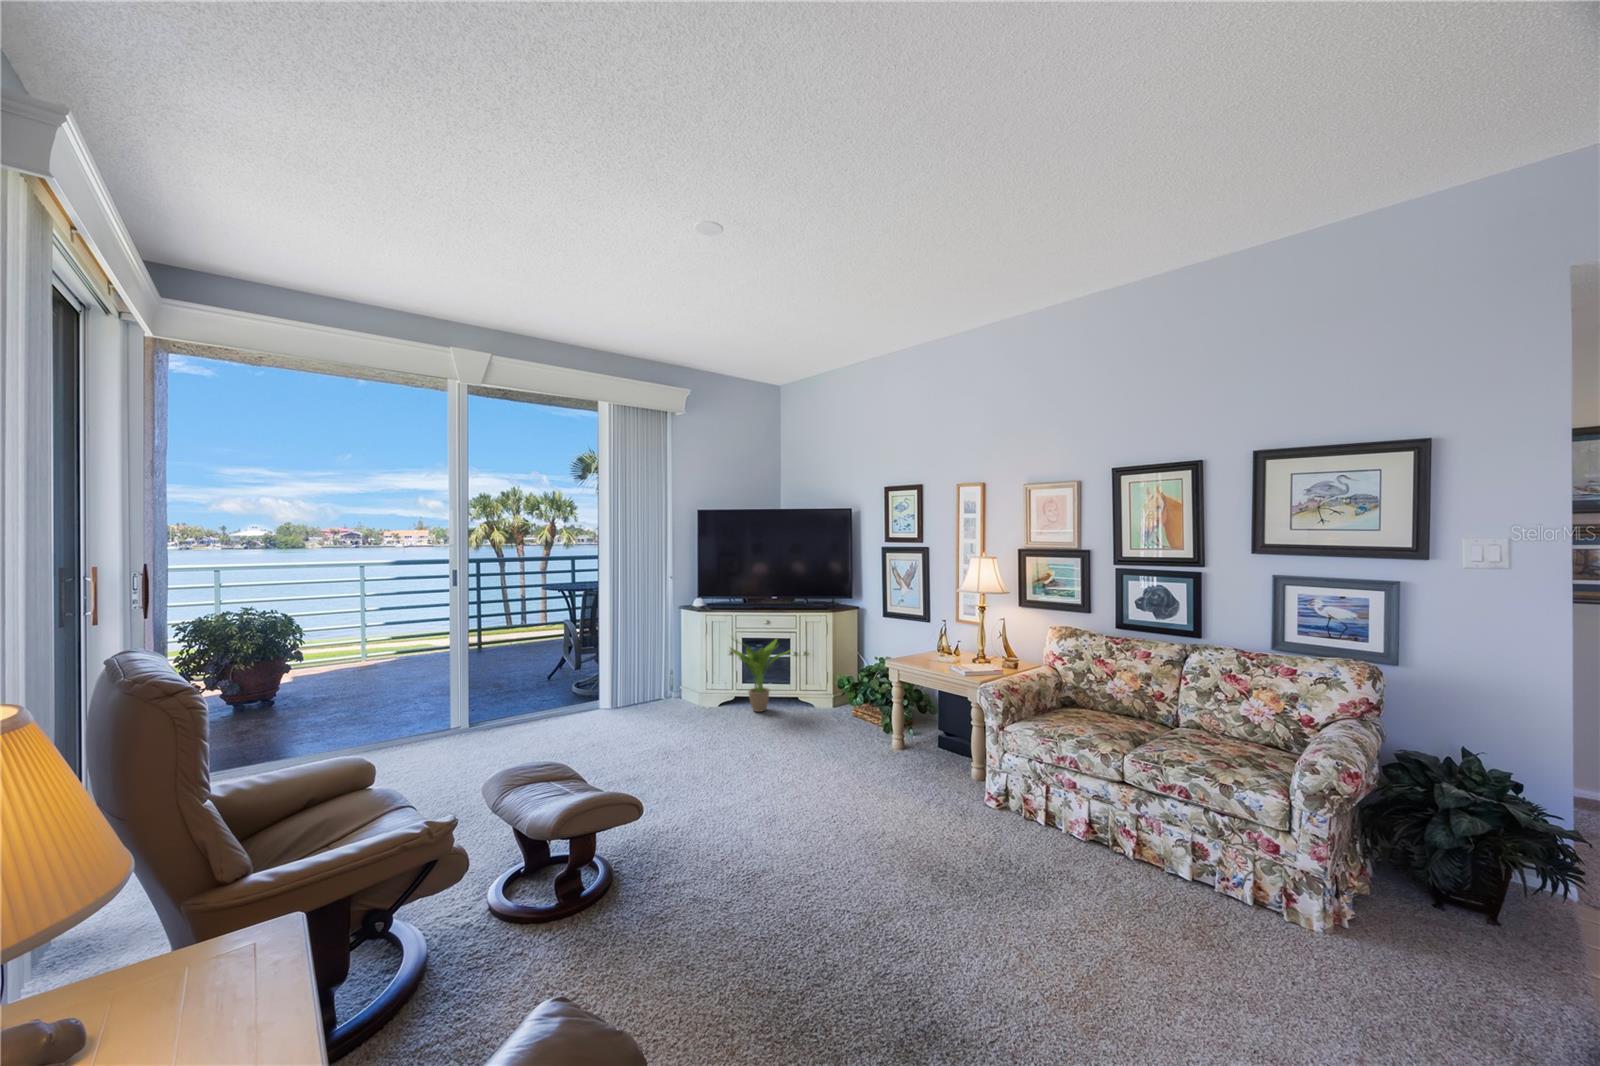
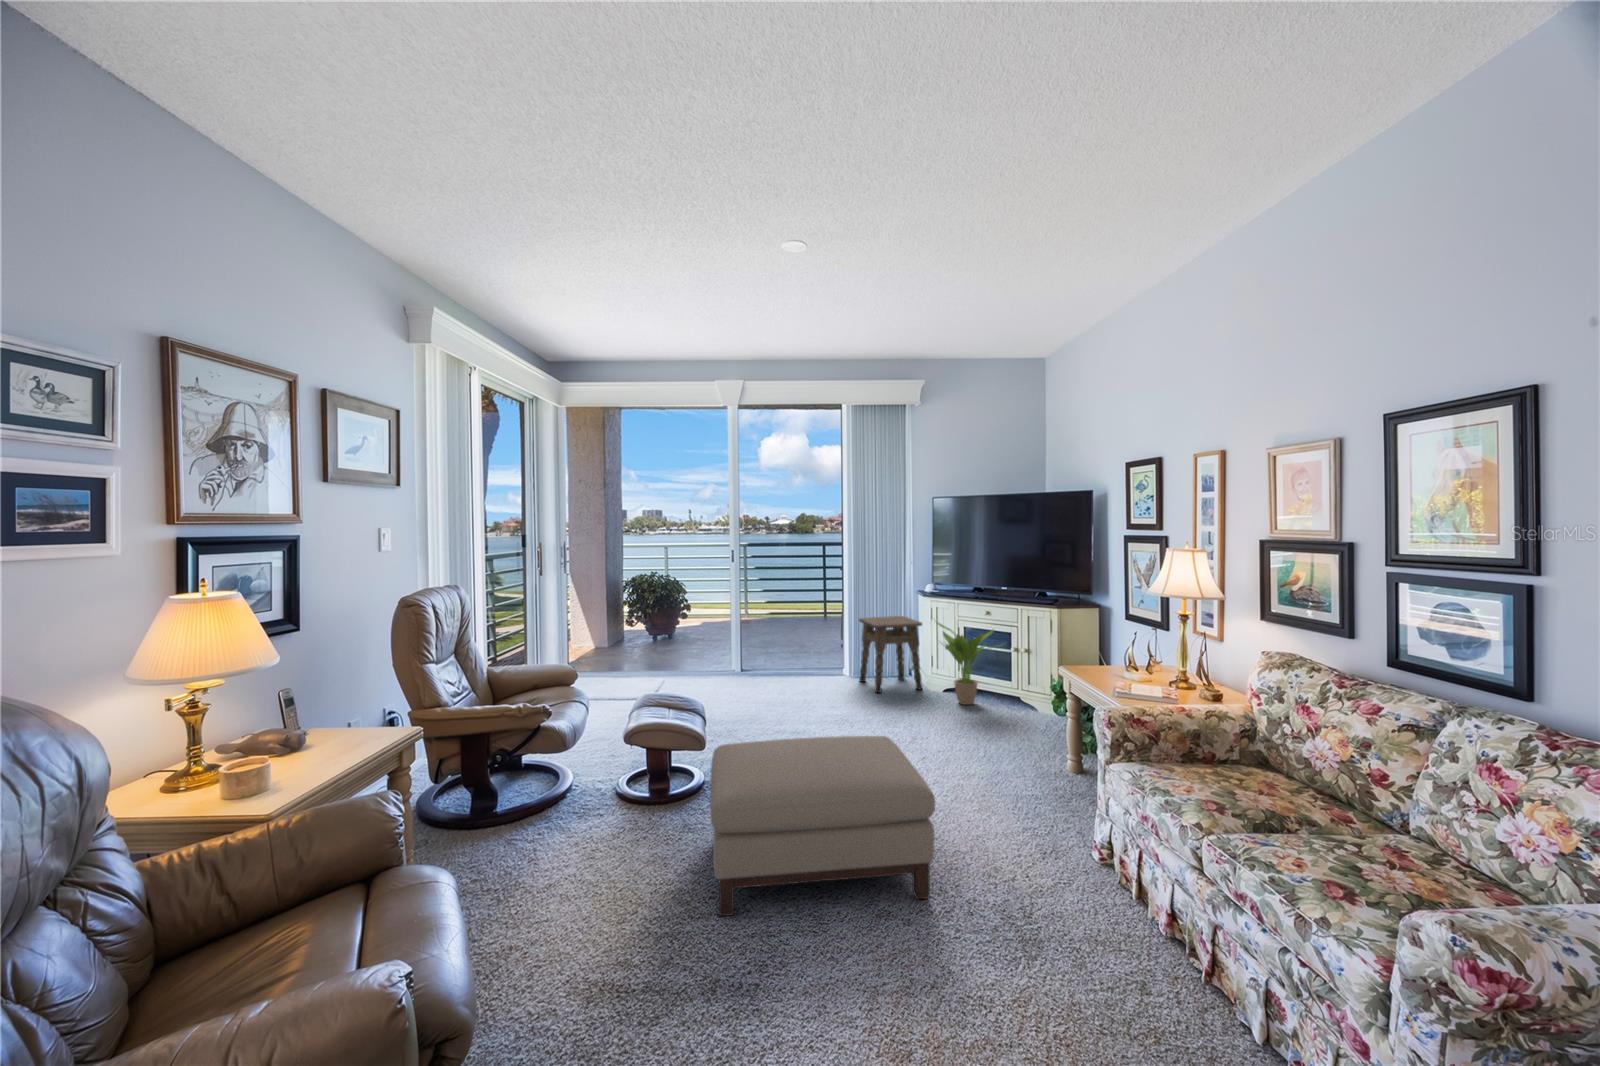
side table: none [637,638,708,719] -> present [859,616,922,693]
ottoman: none [706,752,948,980] -> present [710,736,935,916]

